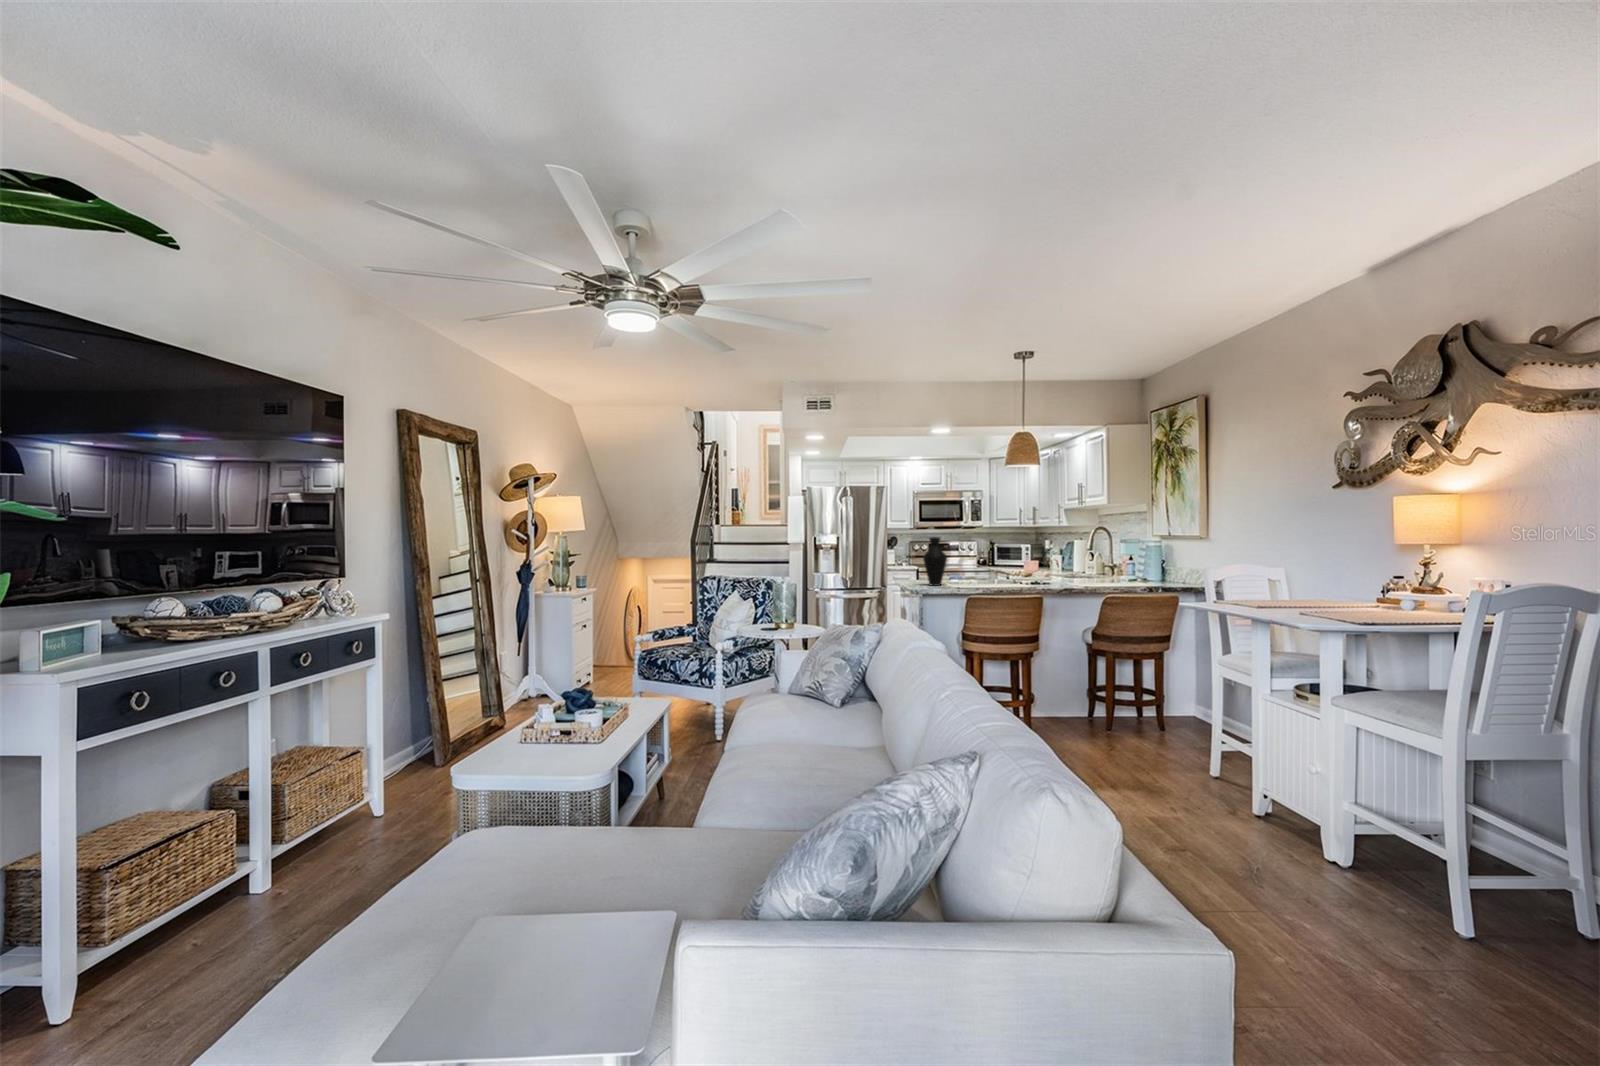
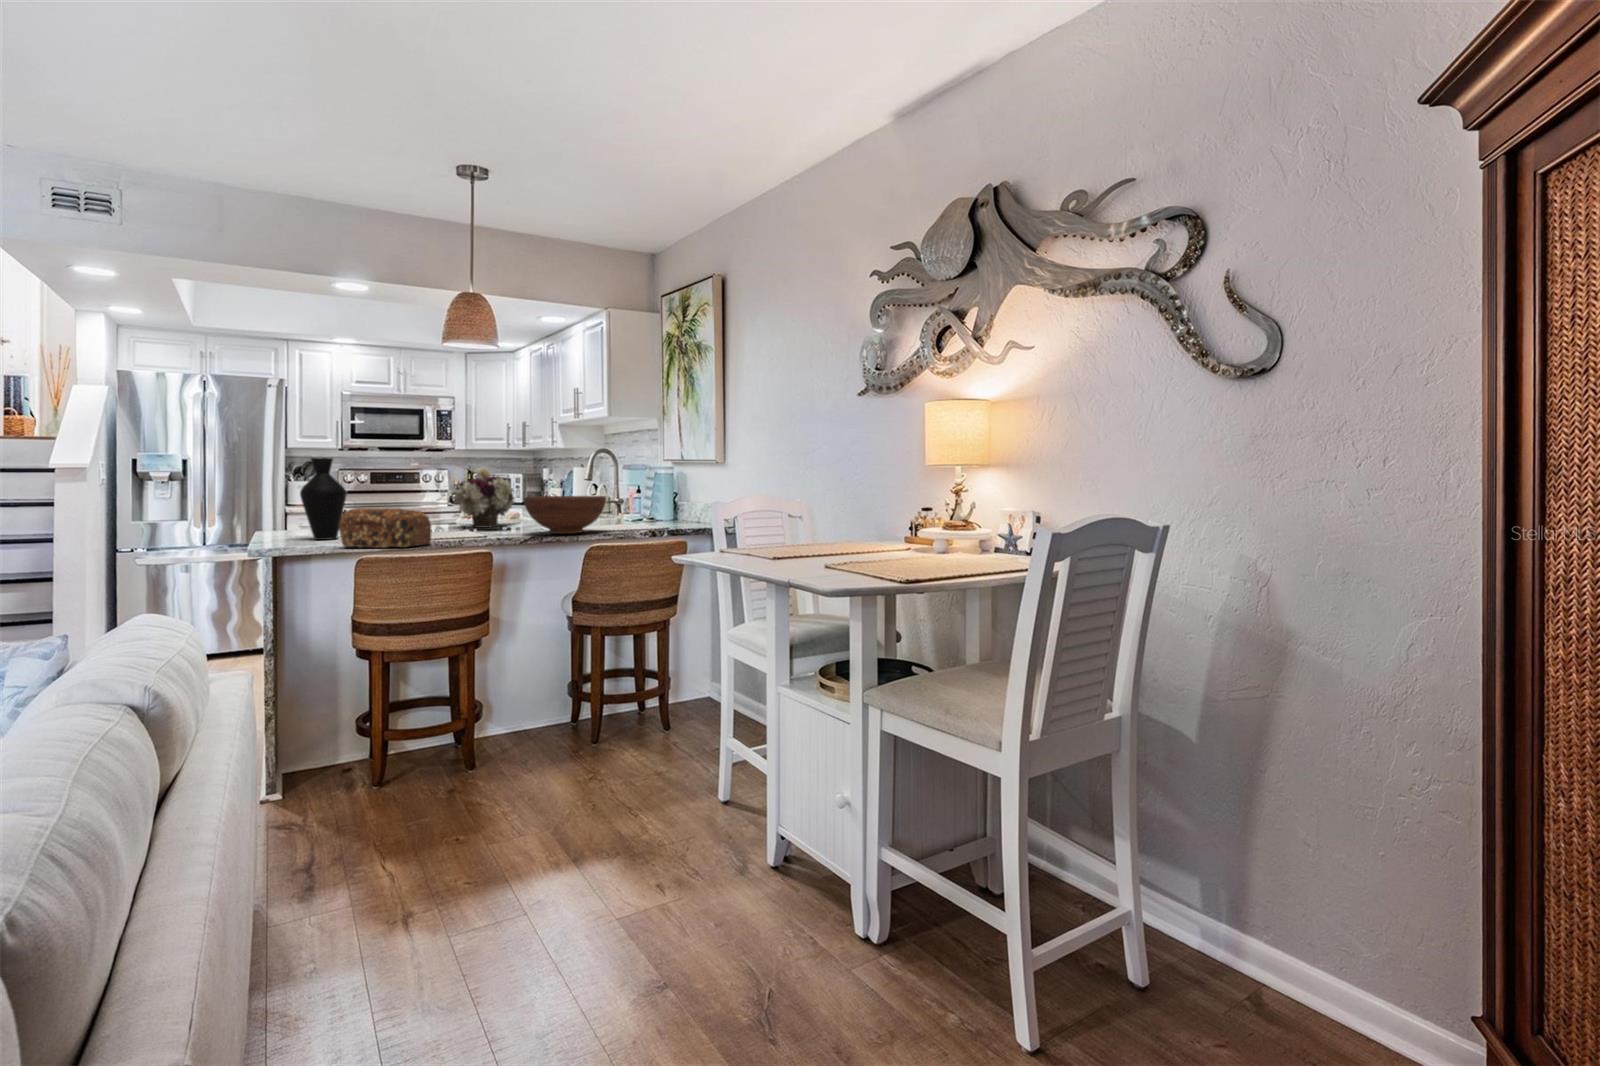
flower arrangement: none [1001,541,1042,582] -> present [452,467,515,528]
fruit bowl: none [1056,562,1114,587] -> present [523,496,606,534]
bread loaf: none [954,567,1004,591] -> present [339,508,432,548]

